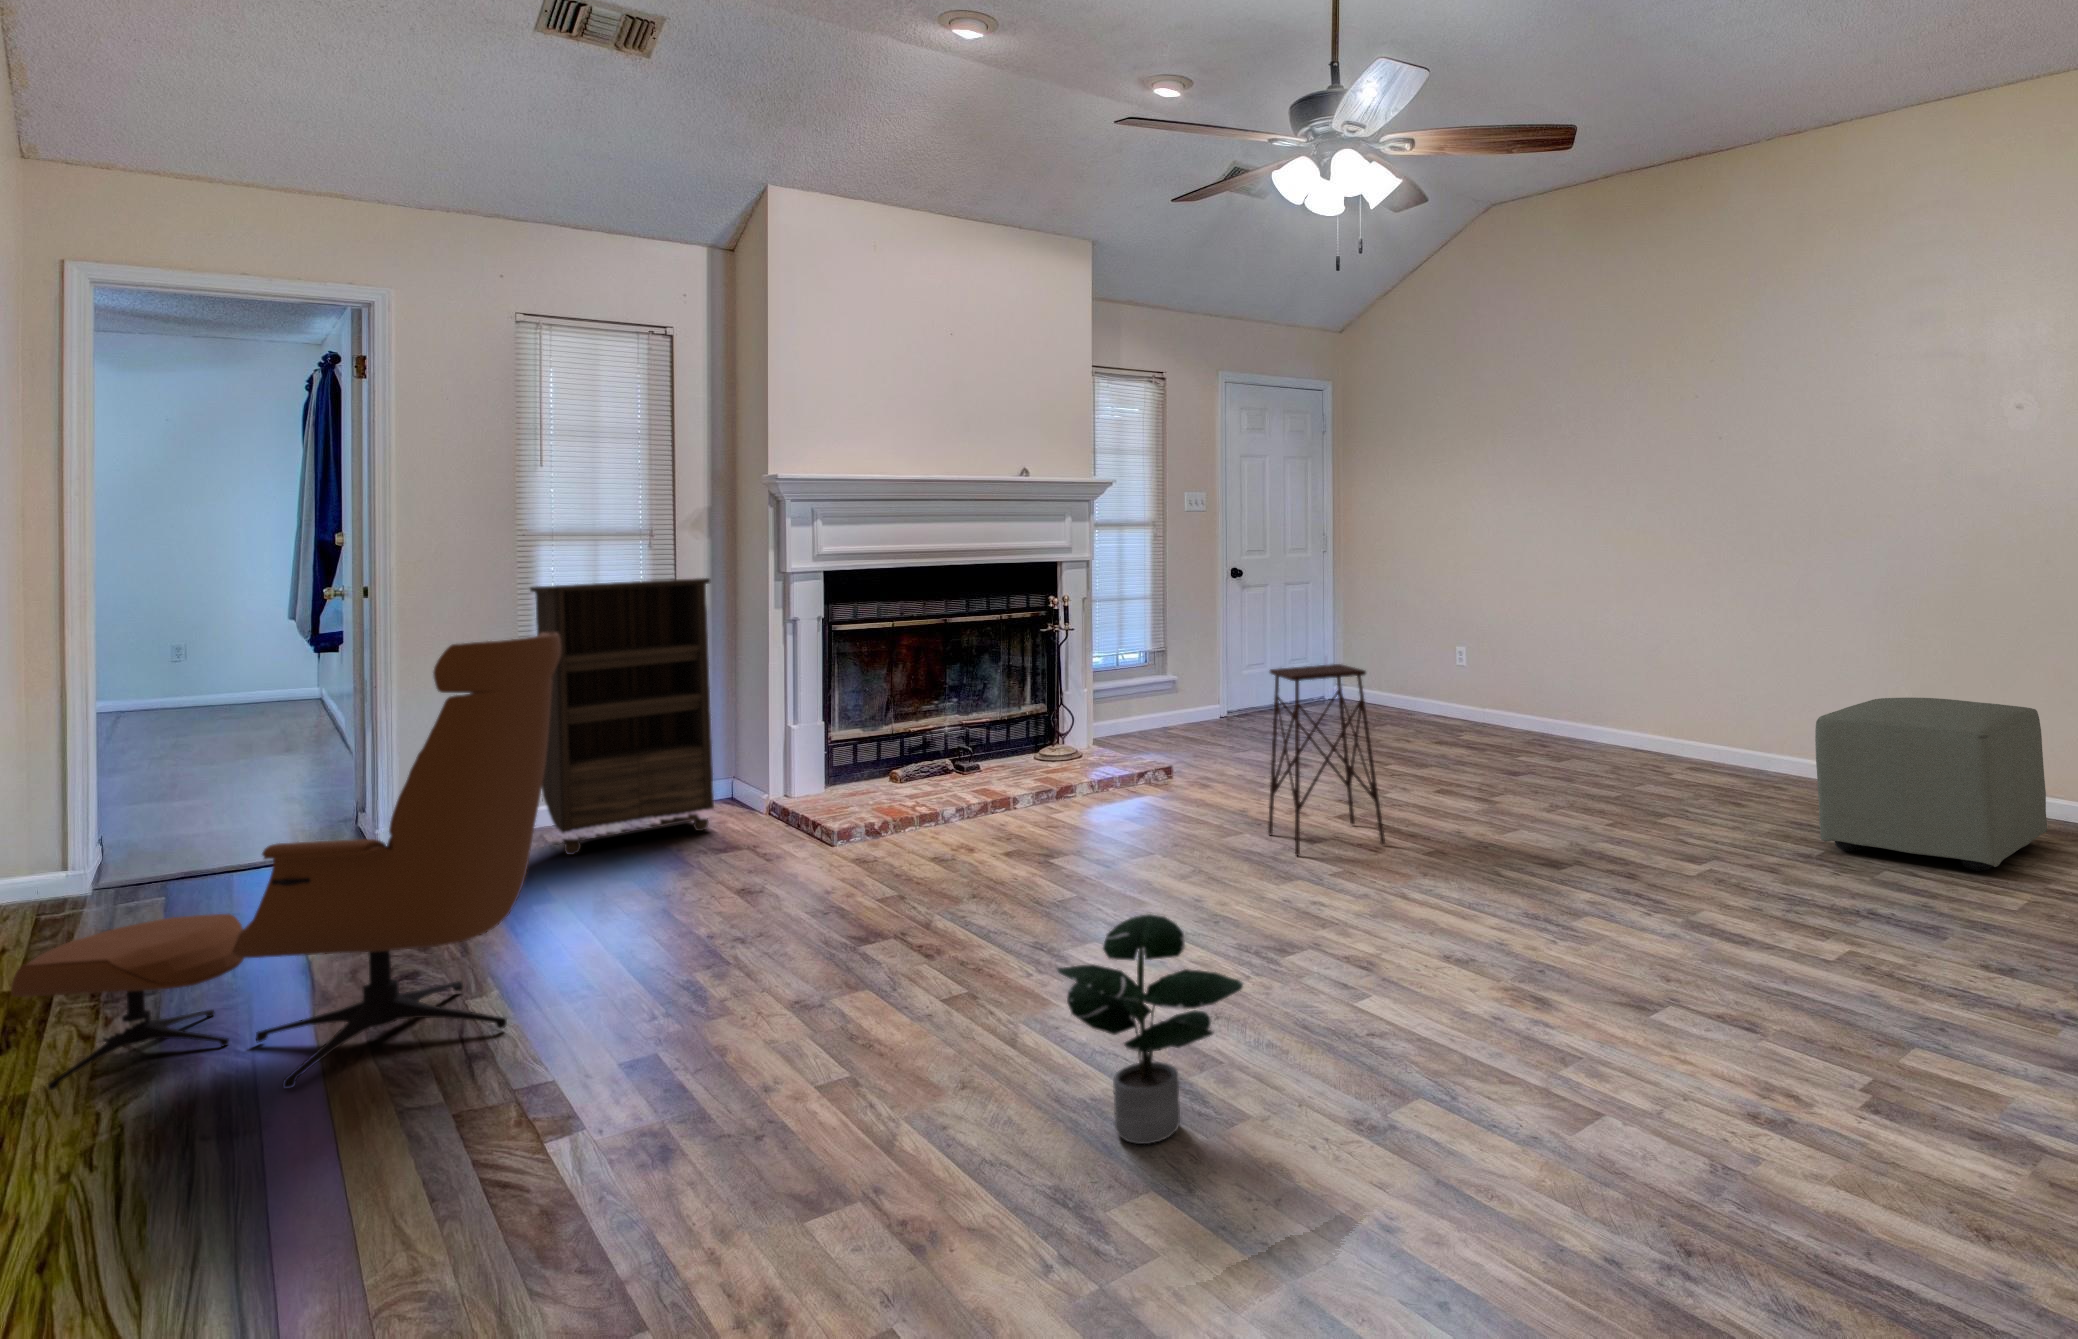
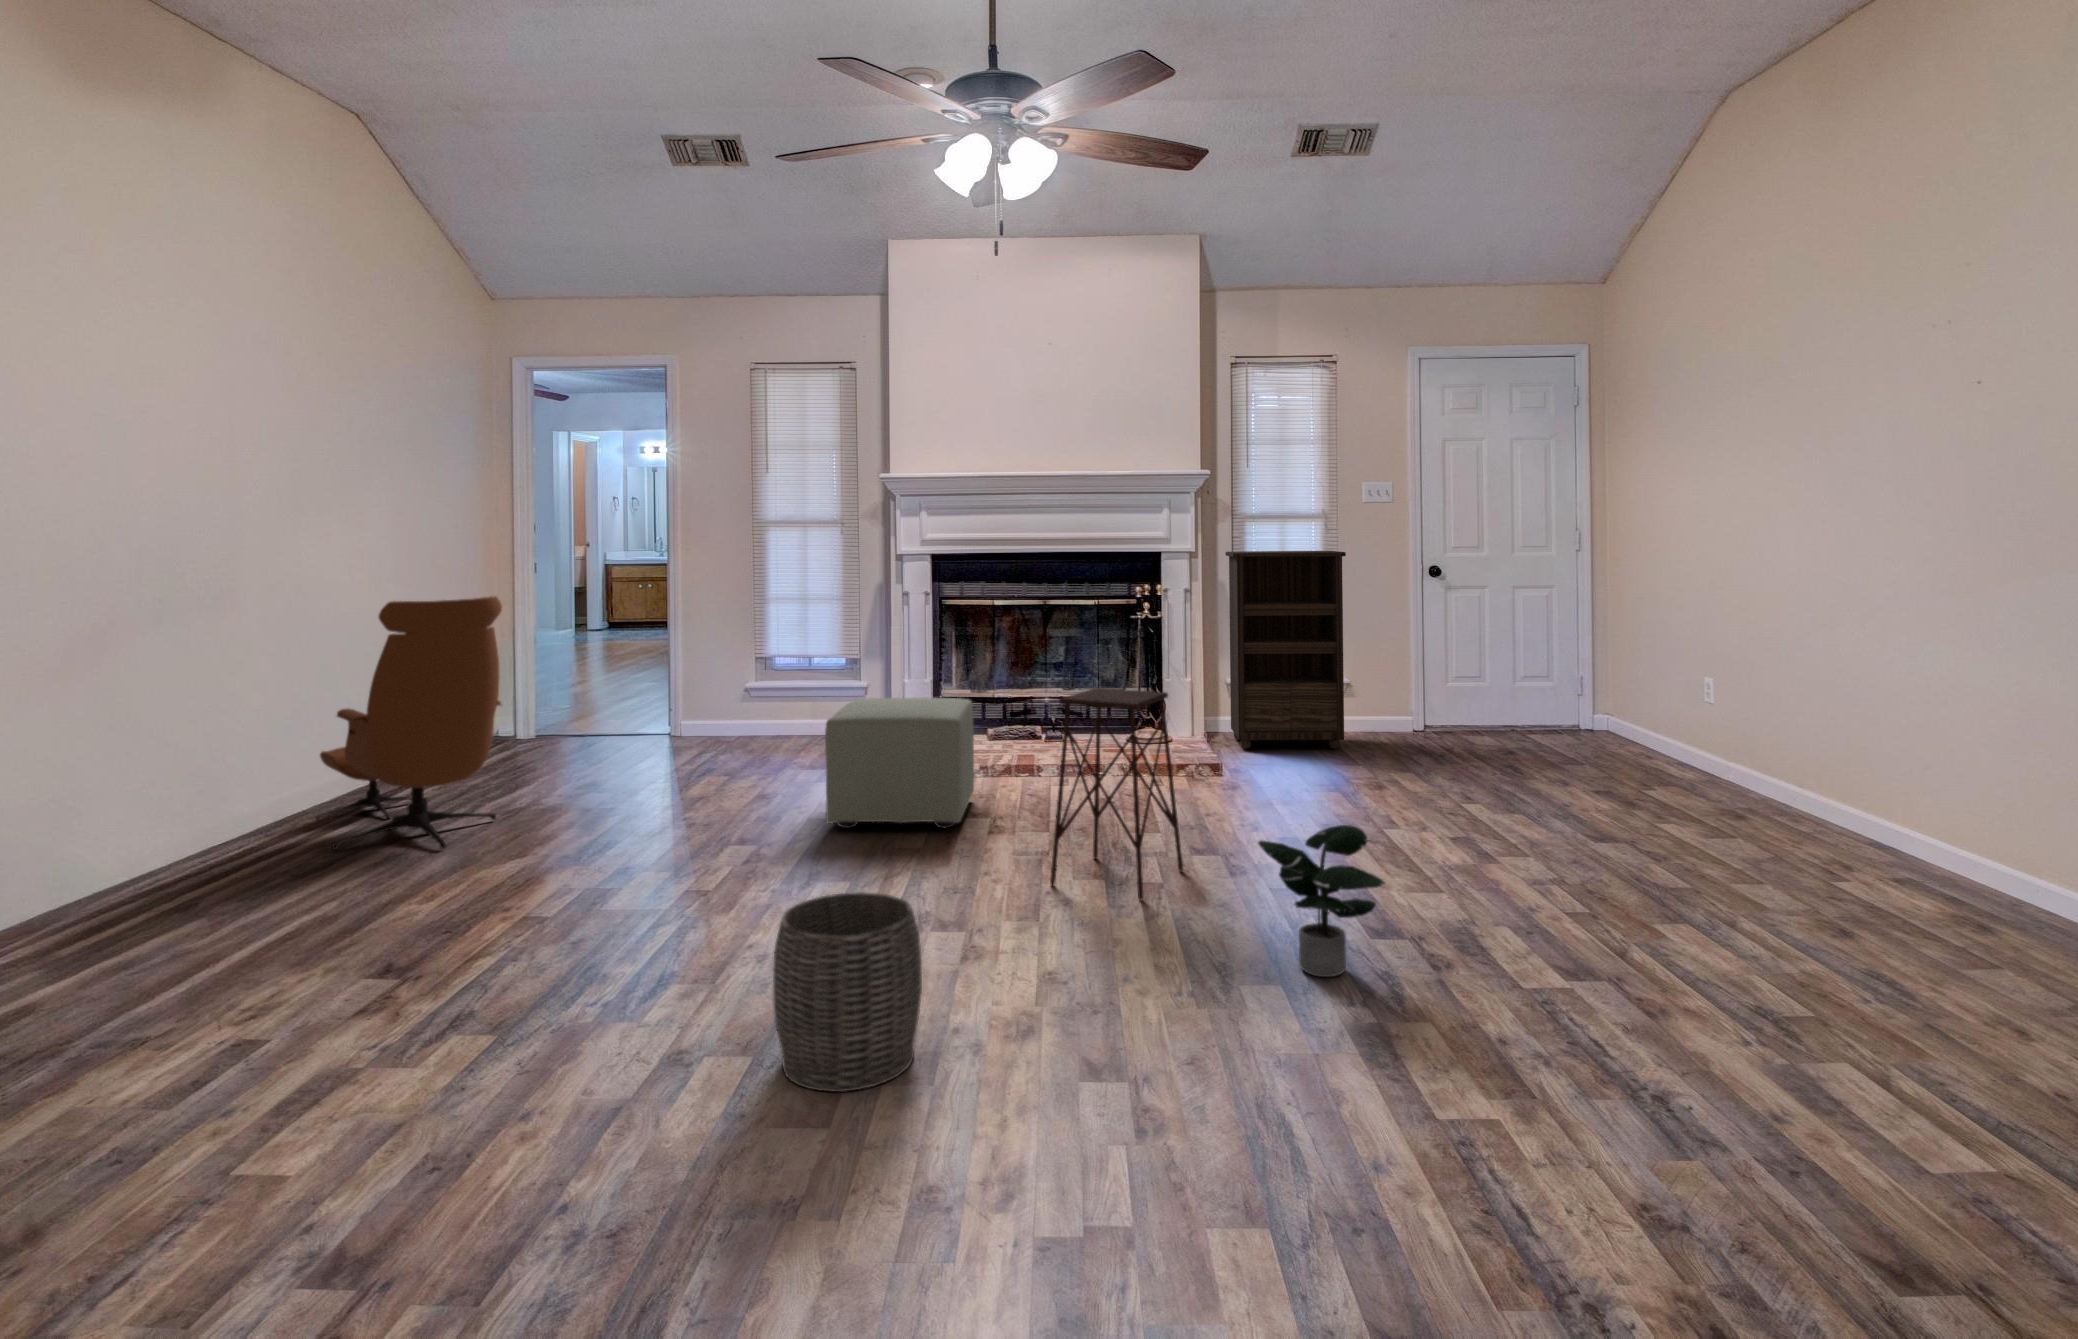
bookshelf: present [530,578,714,855] -> present [1225,551,1346,749]
ottoman: present [1815,698,2047,871] -> present [825,698,974,828]
woven basket: none [1443,824,1577,992] -> present [773,892,922,1092]
potted plant: present [1057,914,1243,1144] -> present [1258,825,1385,977]

